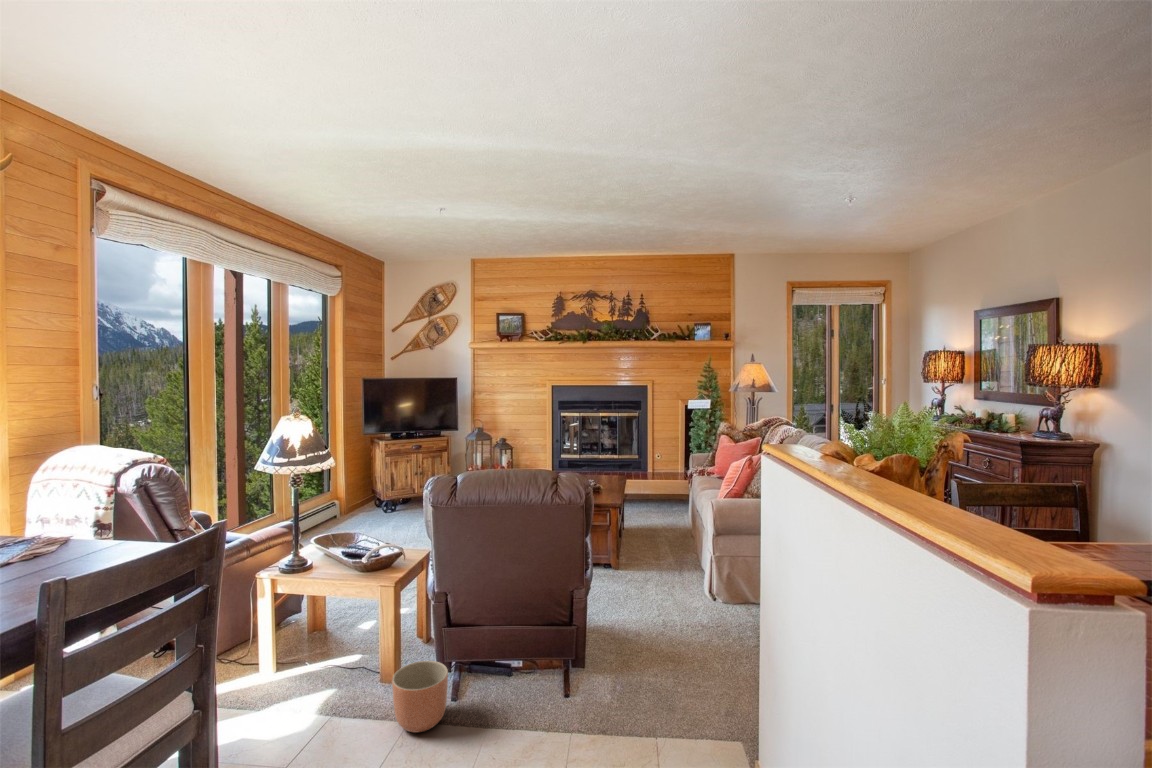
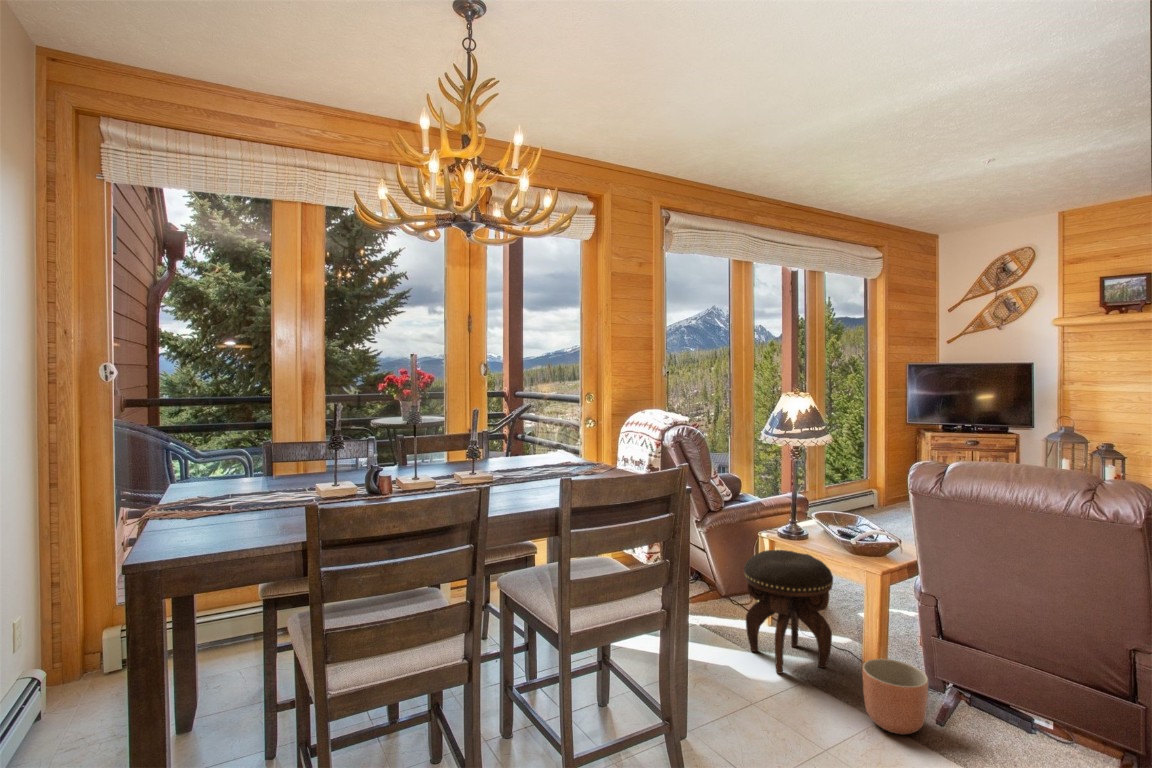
footstool: none [250,584,350,725] -> present [744,550,833,674]

